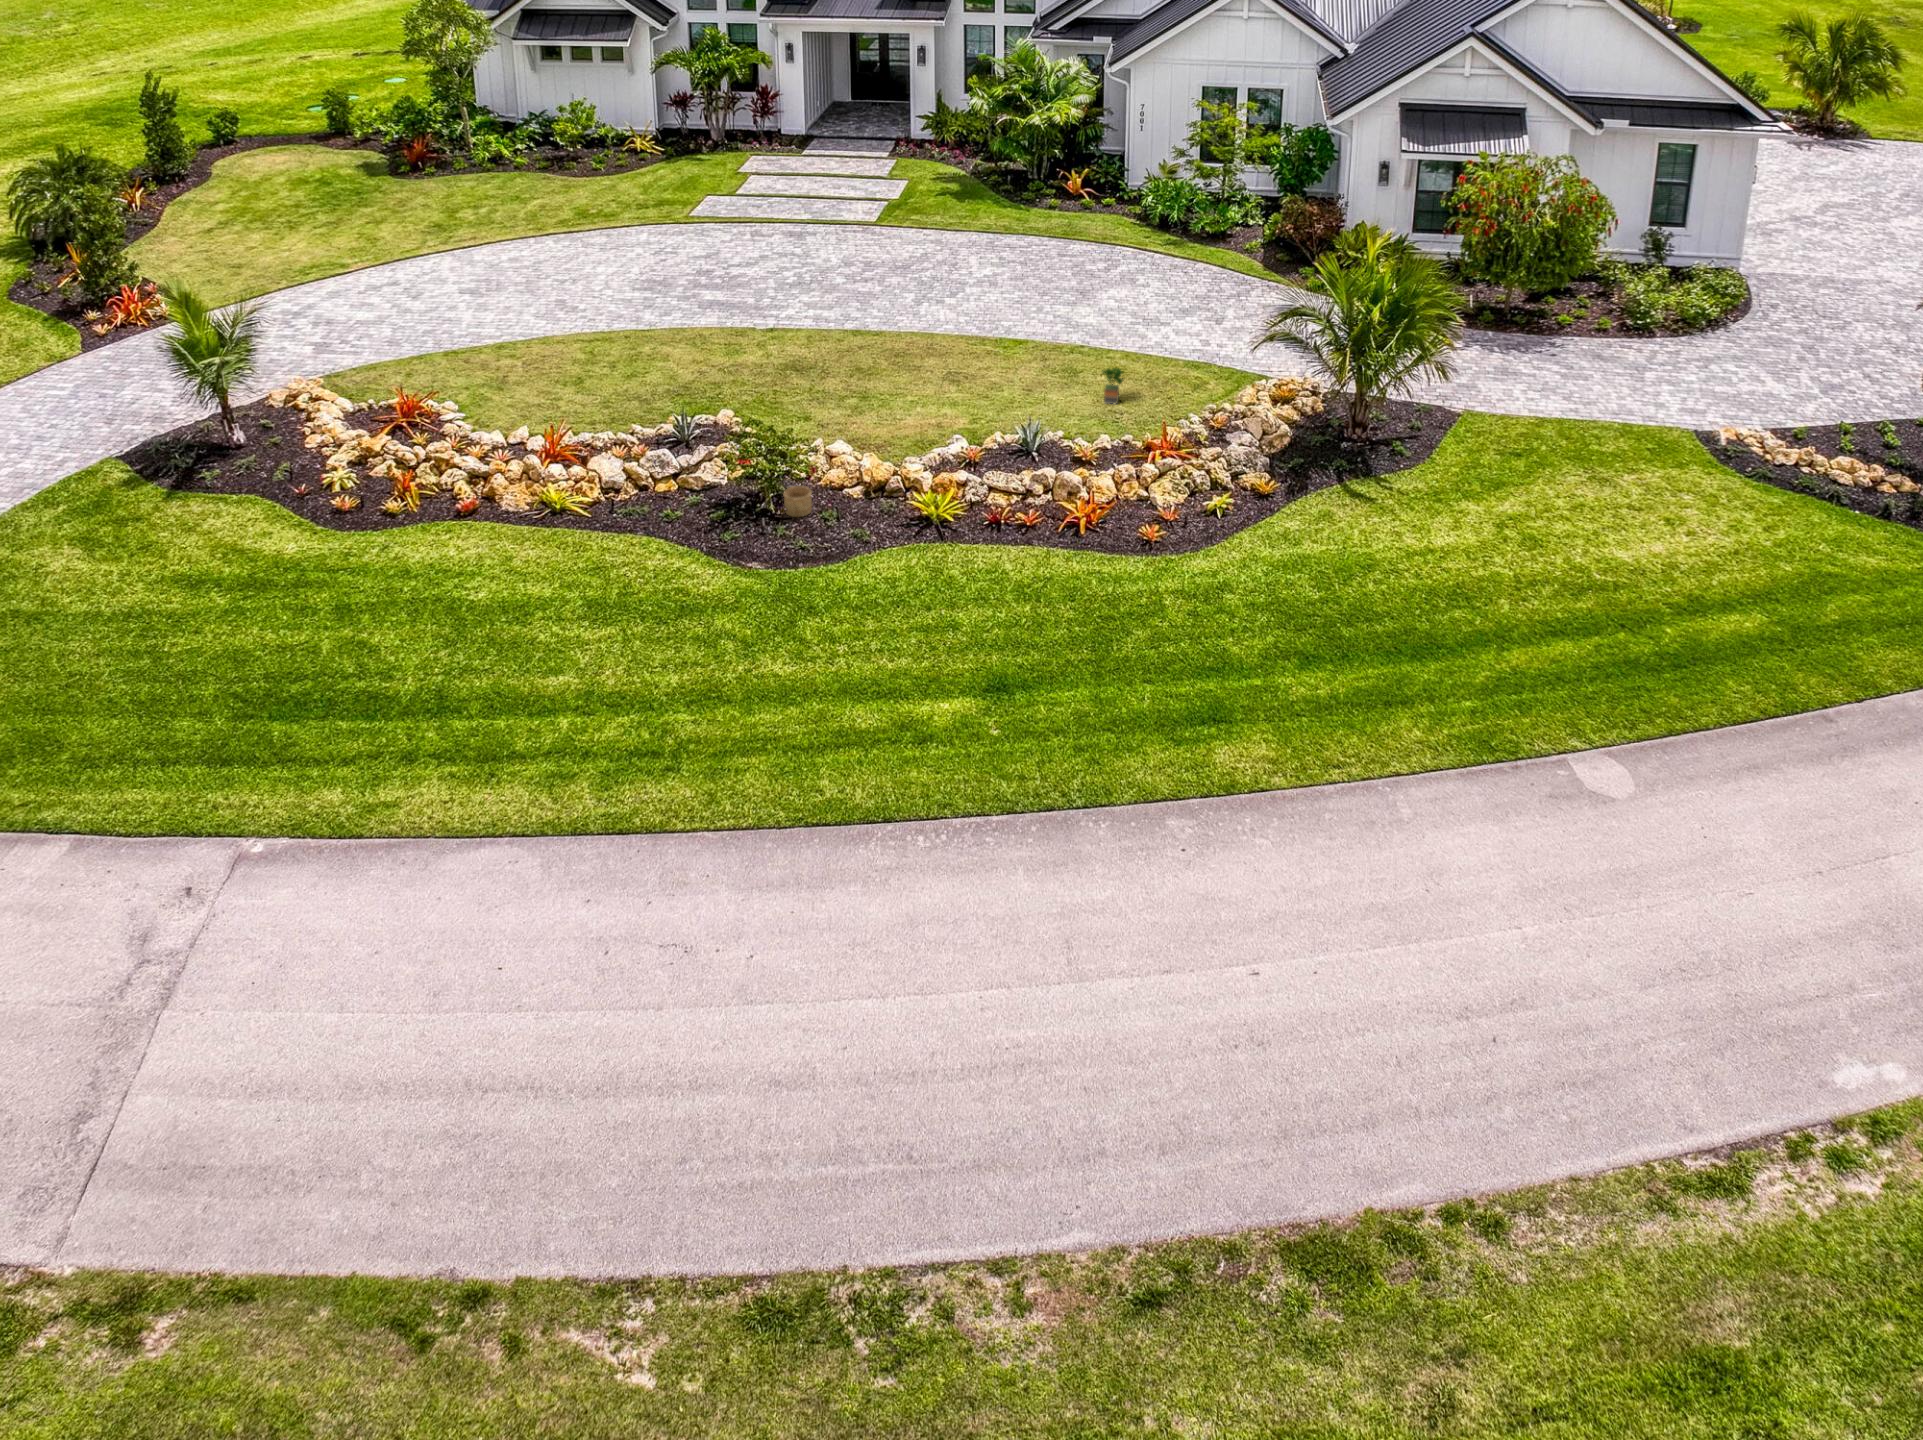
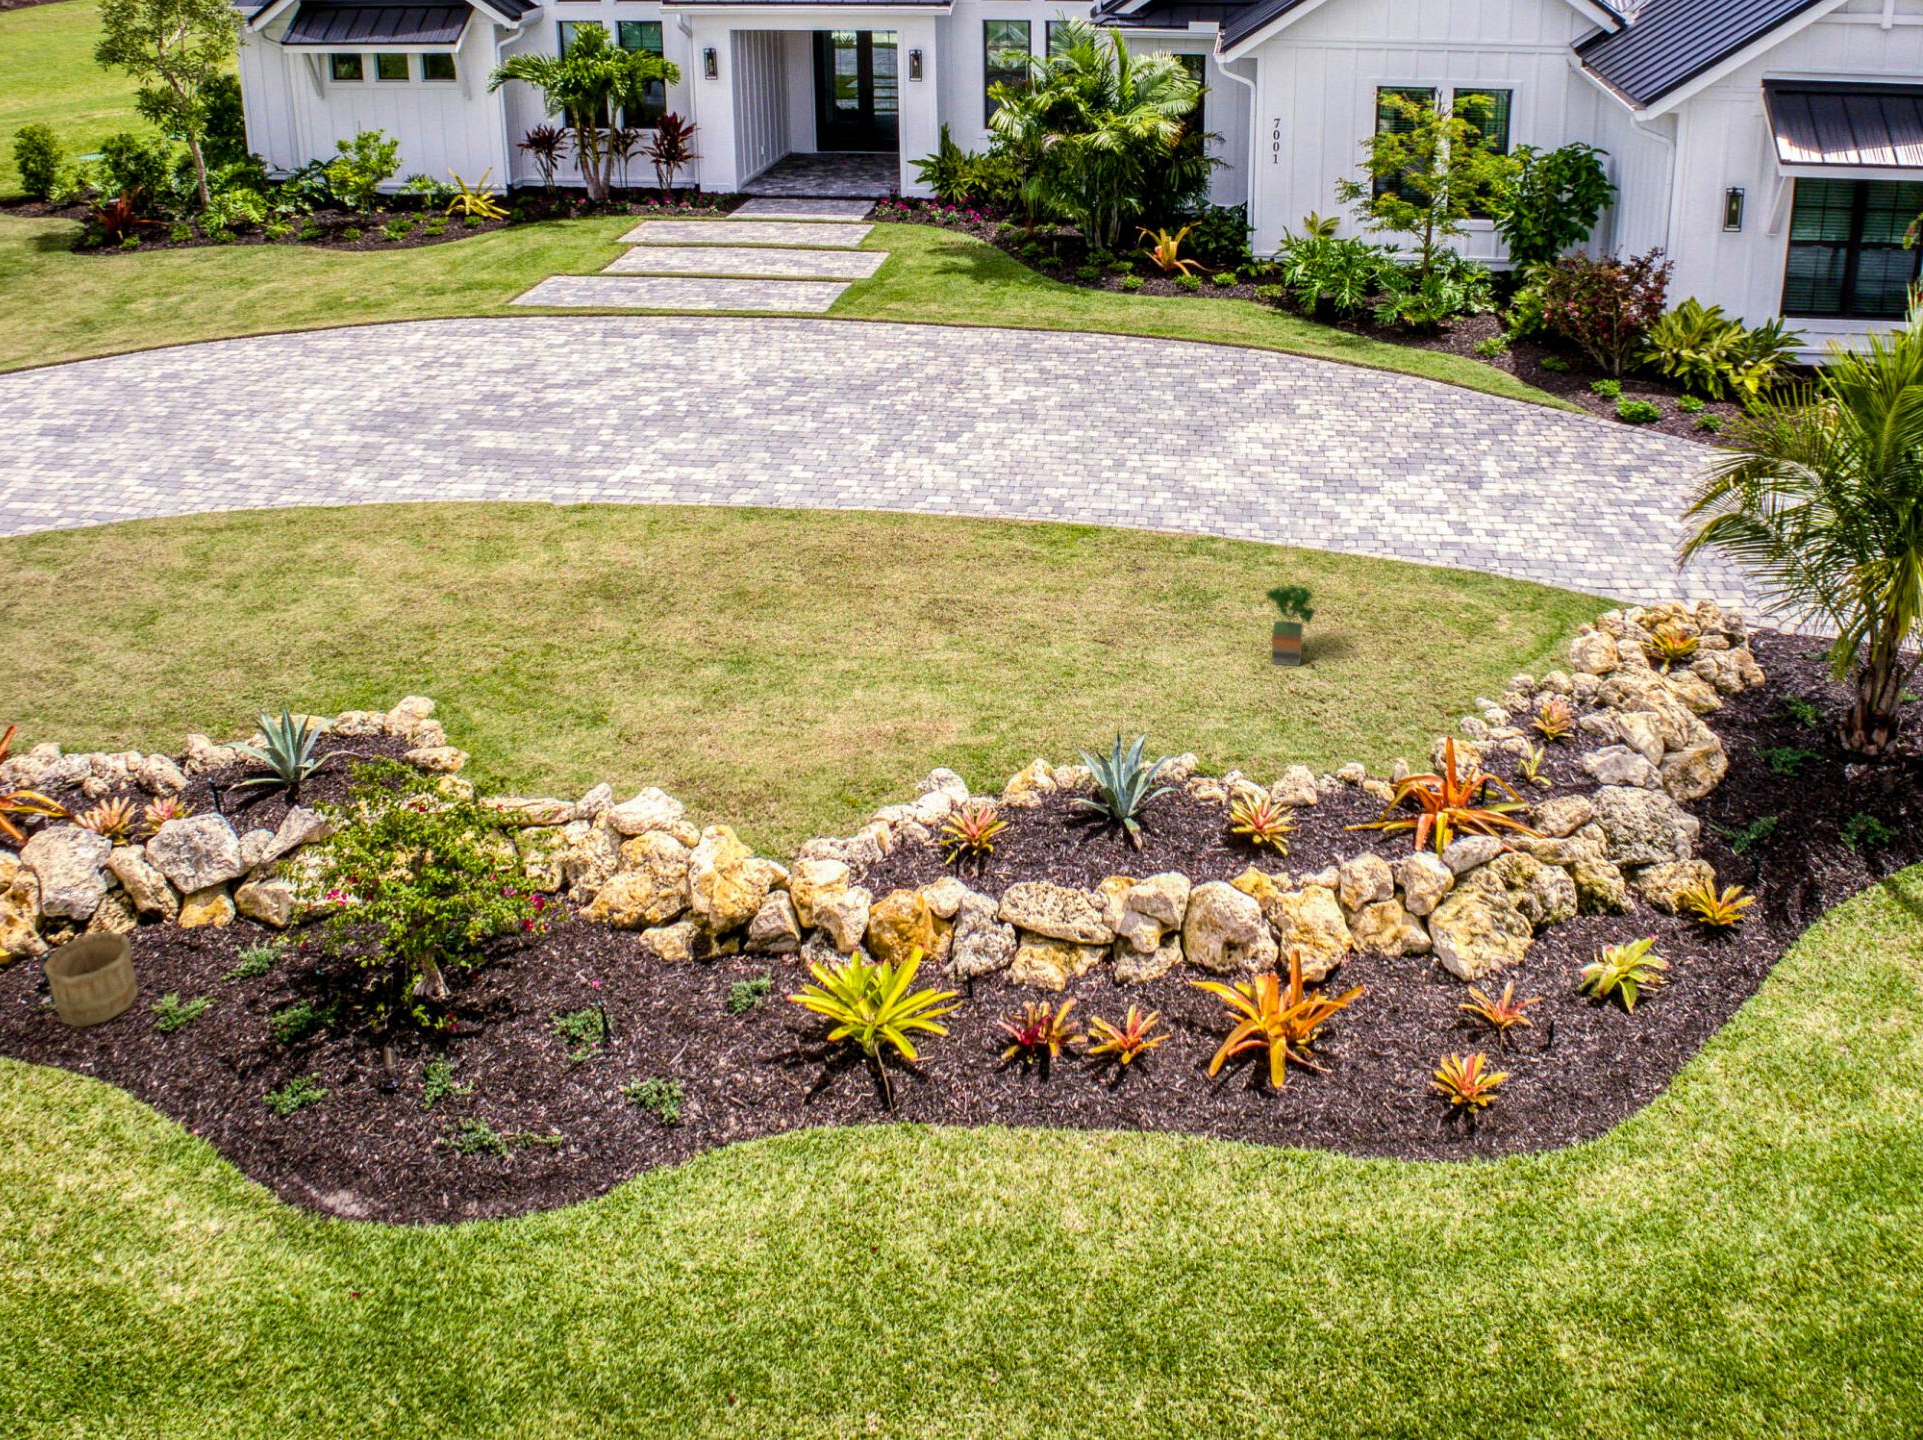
wooden bucket: present [783,486,812,517] -> present [43,932,138,1027]

